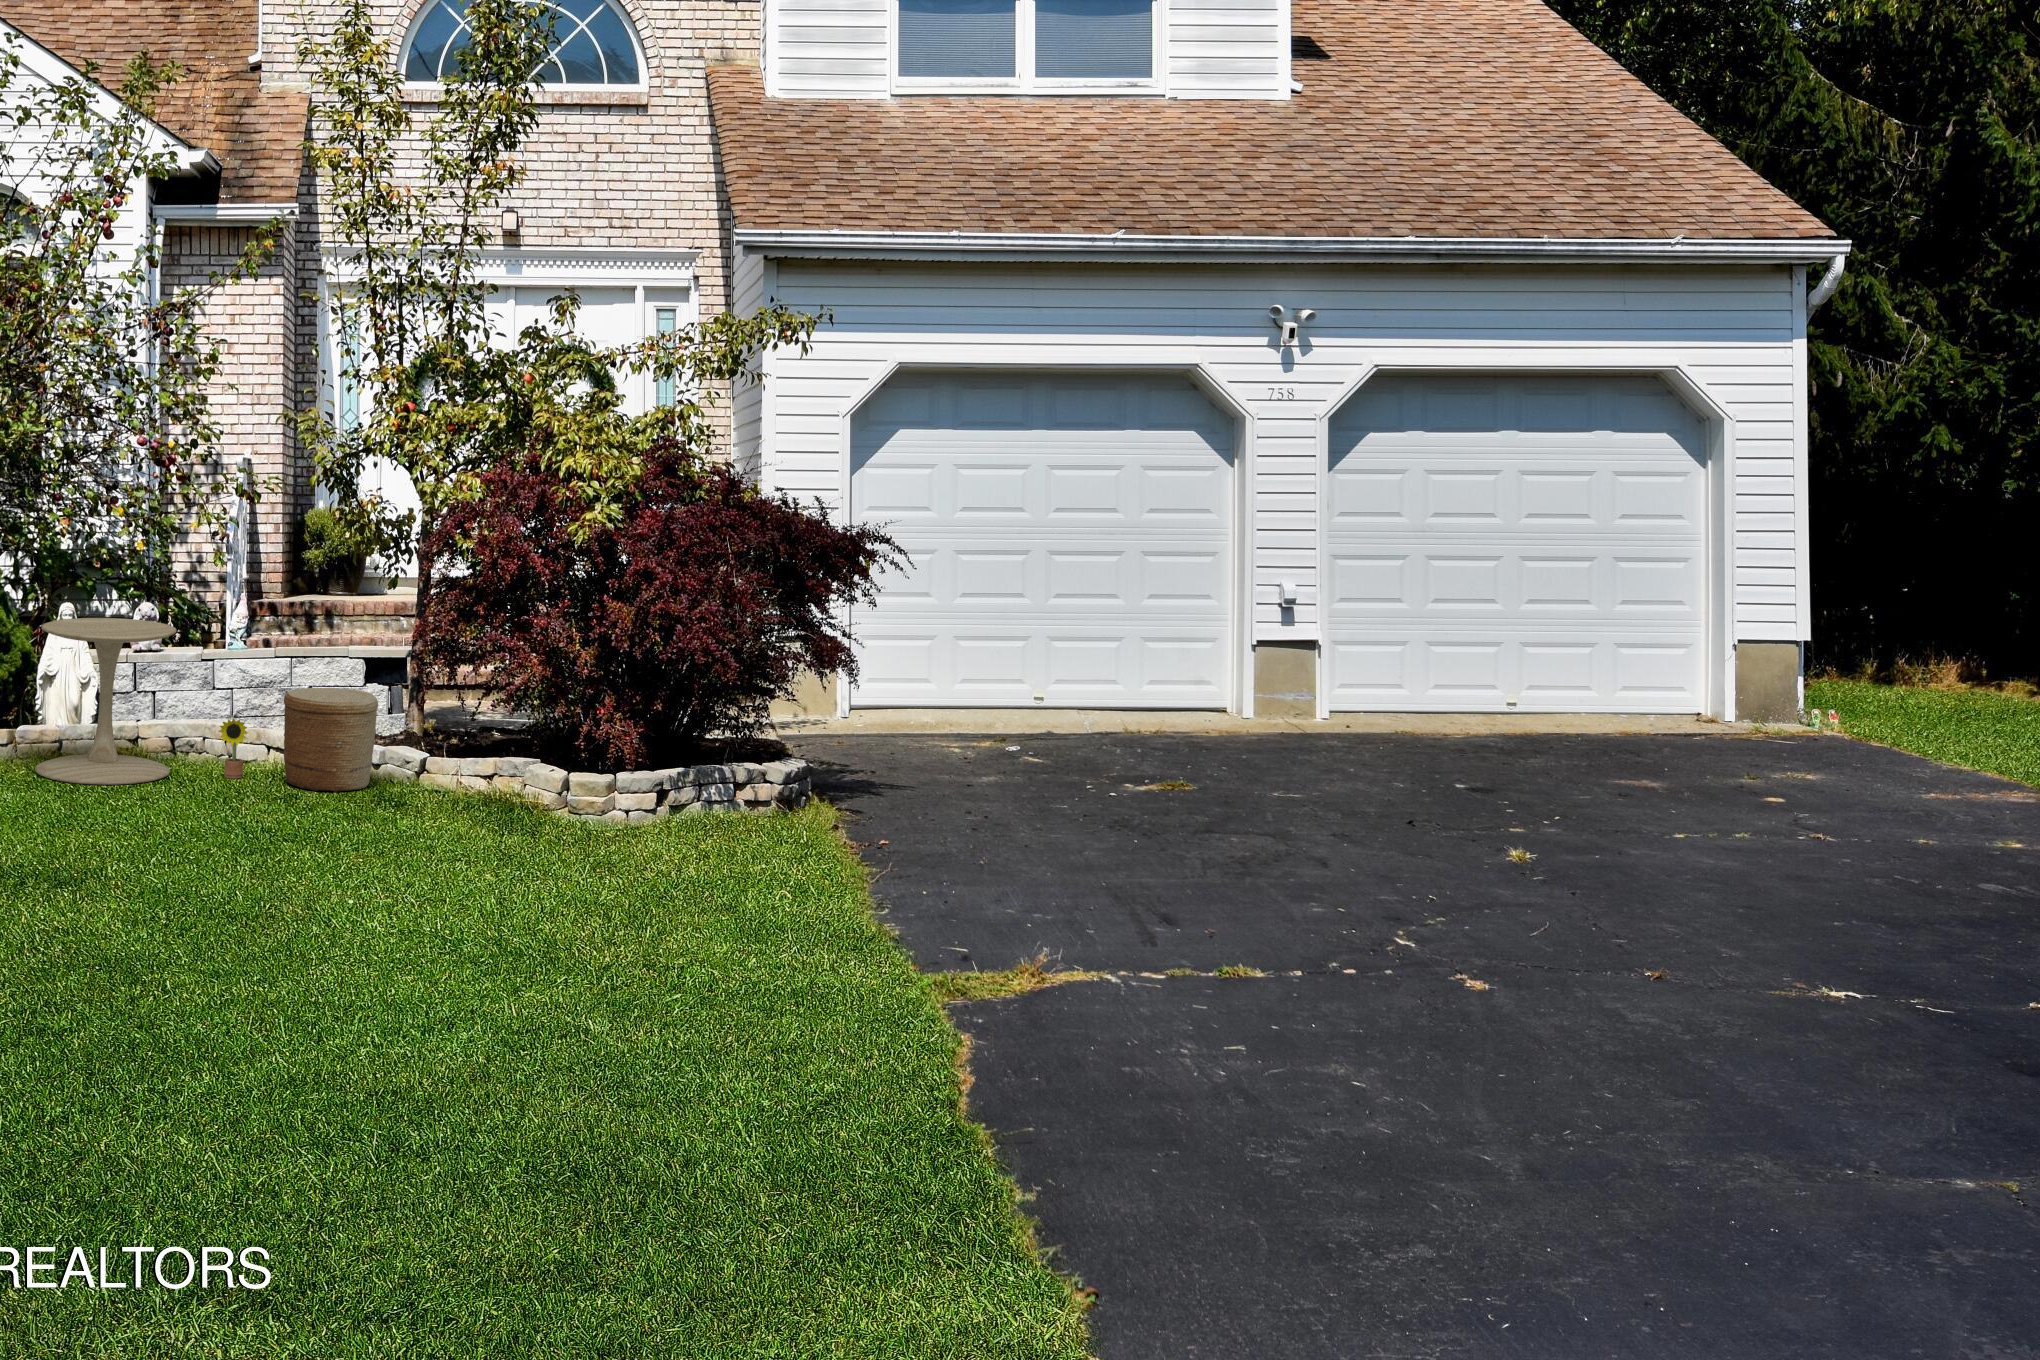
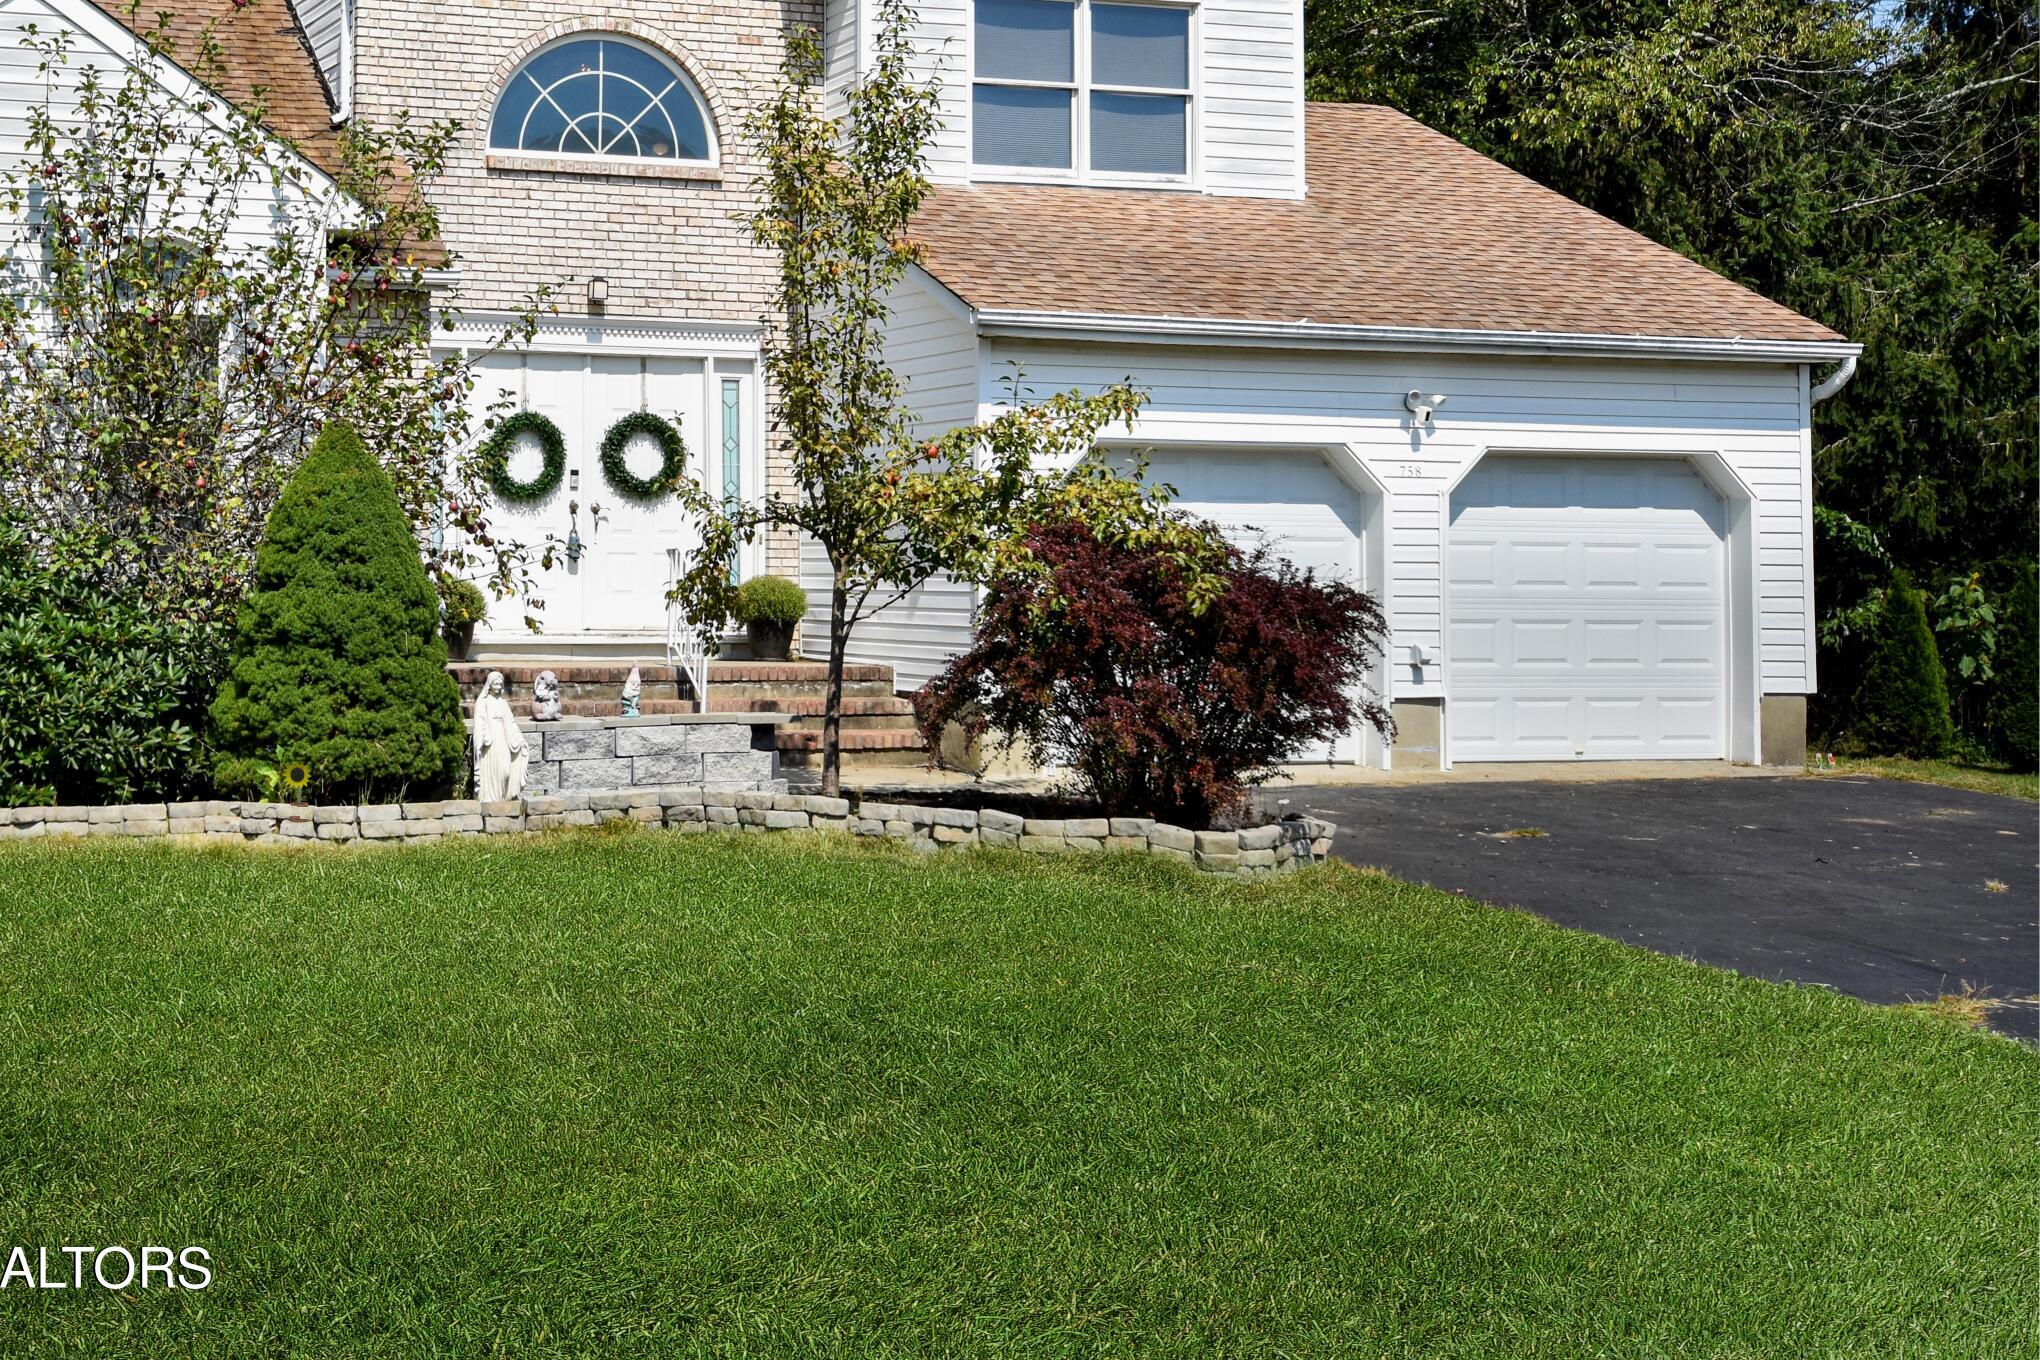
pedestal table: present [35,618,176,785] -> none [106,667,240,828]
woven basket: present [284,688,378,792] -> none [345,731,438,833]

